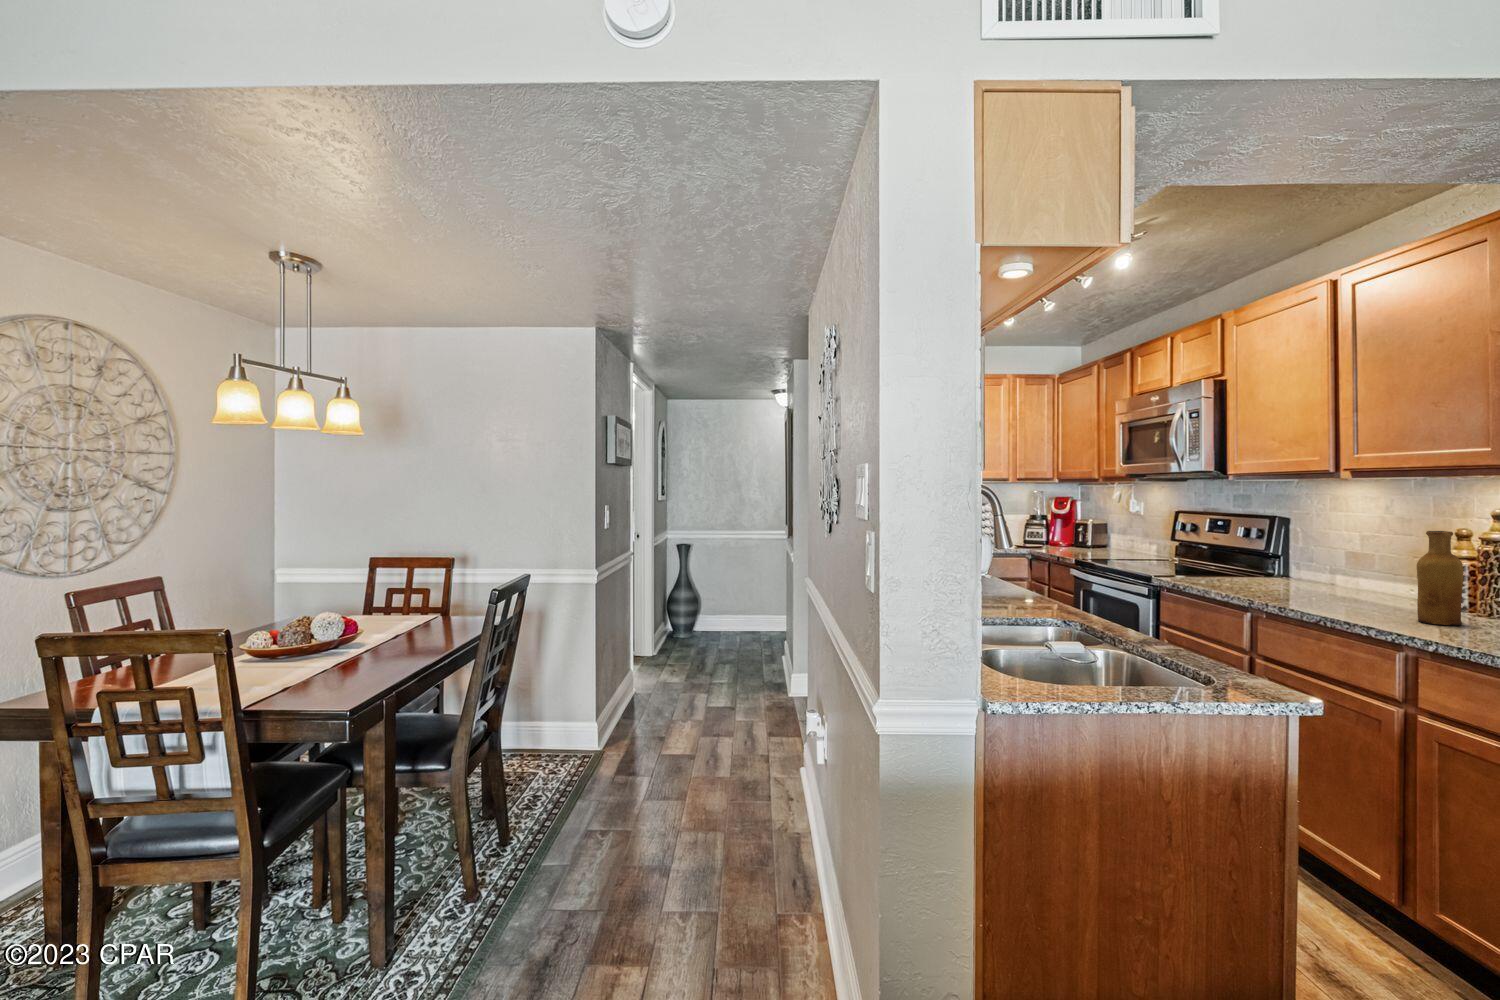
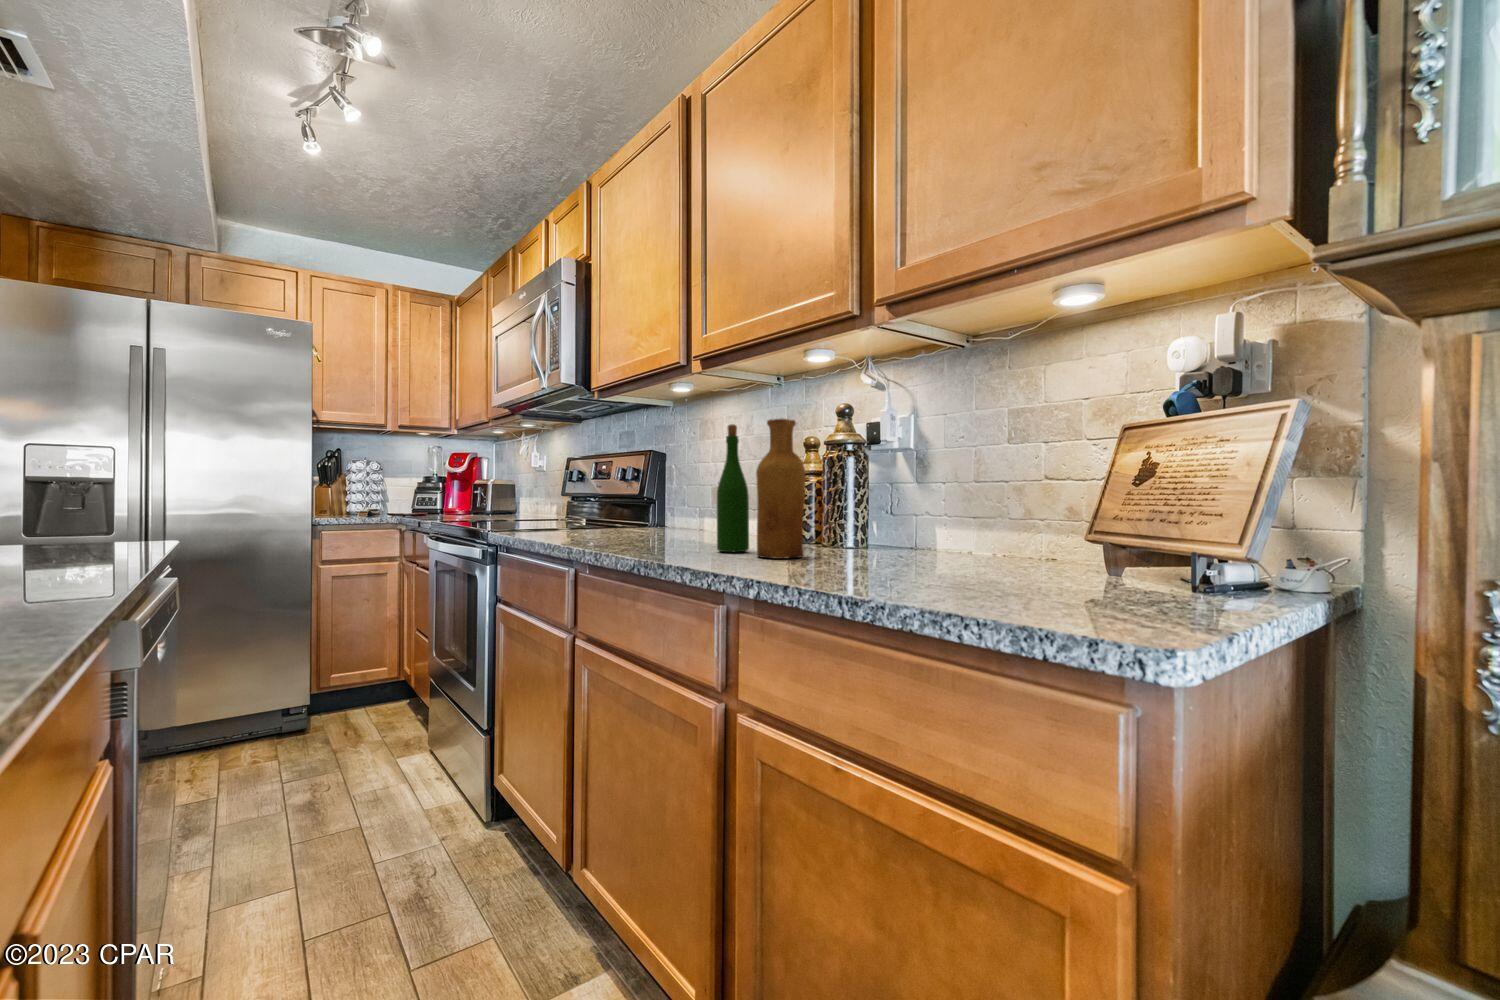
wine bottle: none [1376,528,1406,615] -> present [717,424,749,552]

